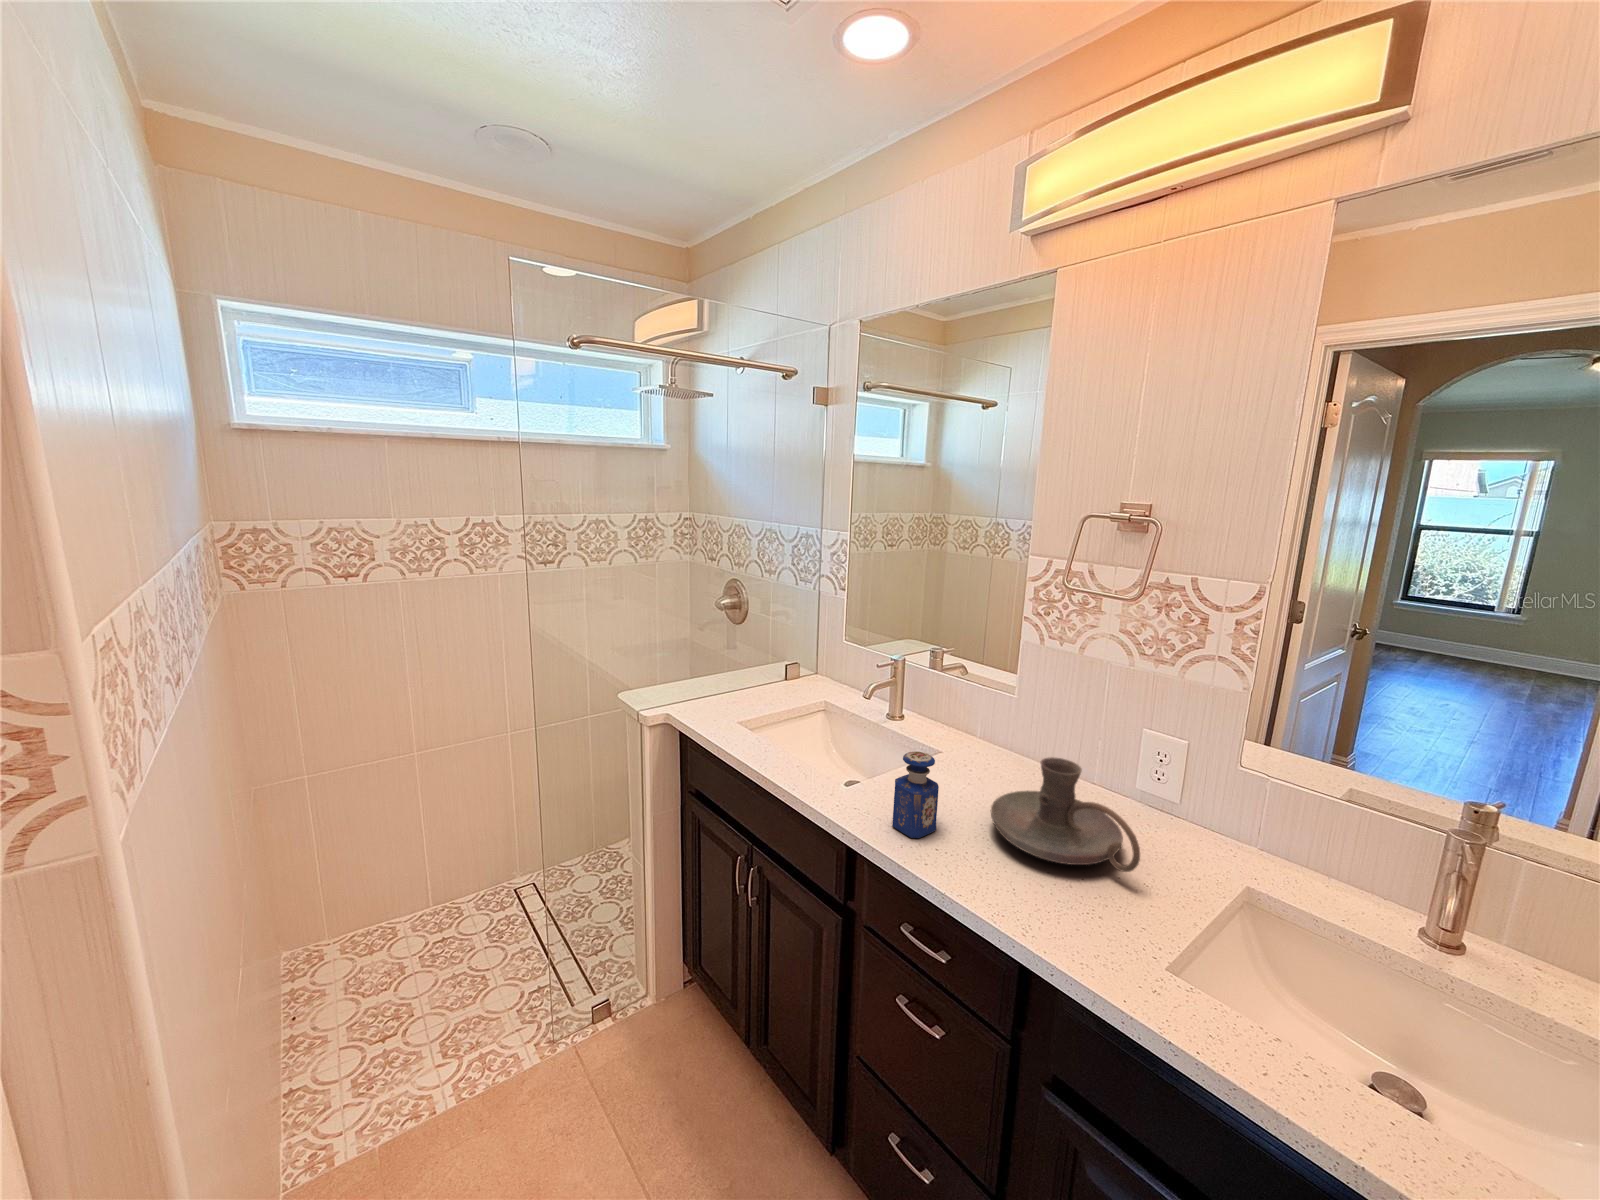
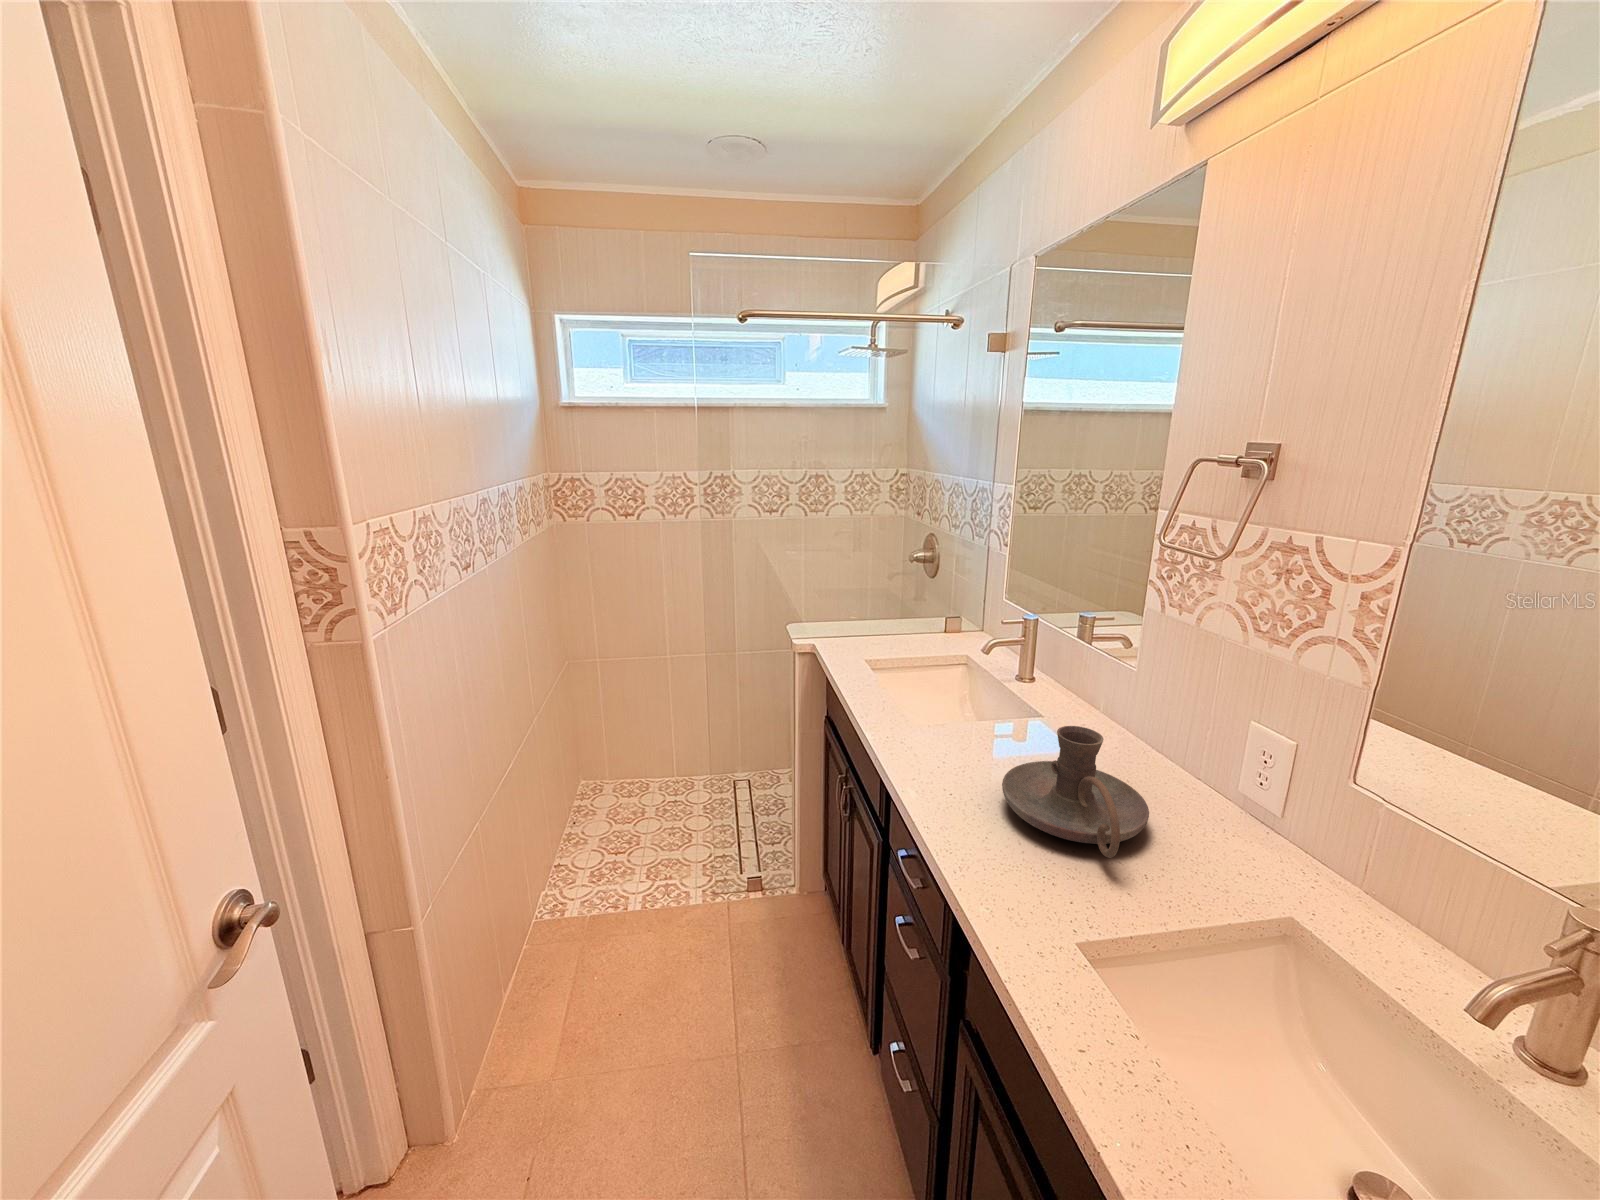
perfume bottle: present [892,752,939,838] -> none [915,696,959,779]

